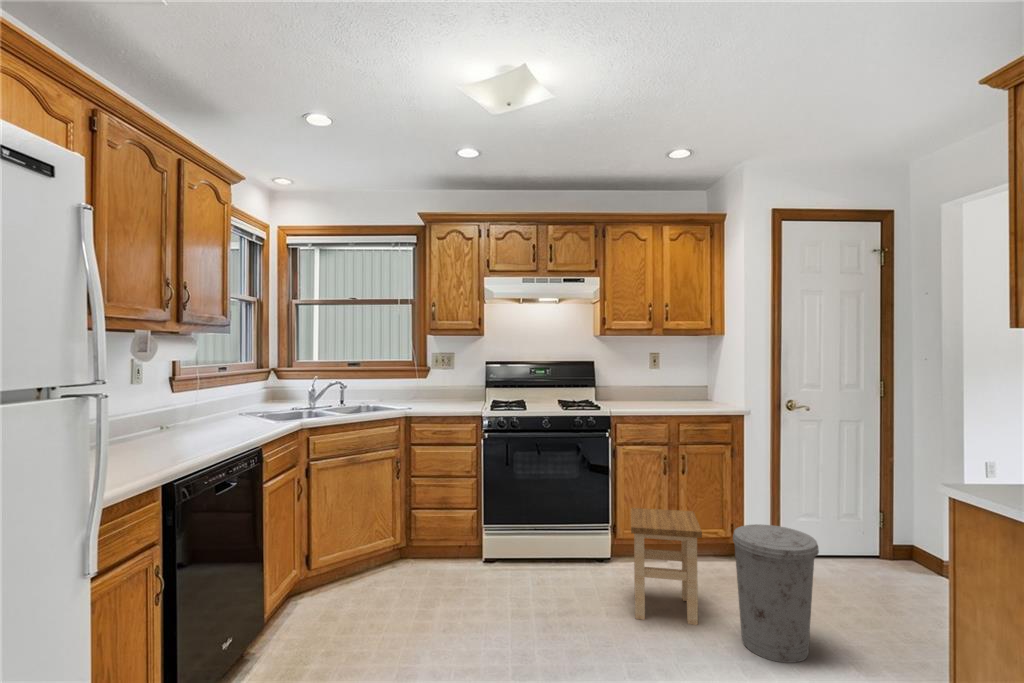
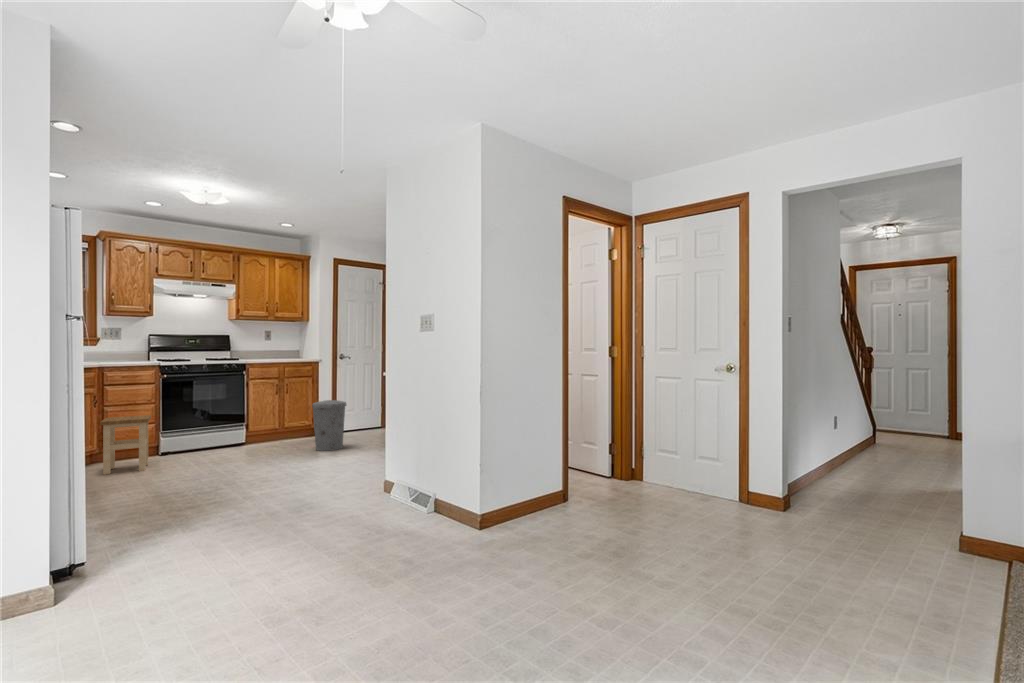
stool: present [631,508,702,625] -> present [100,415,151,475]

